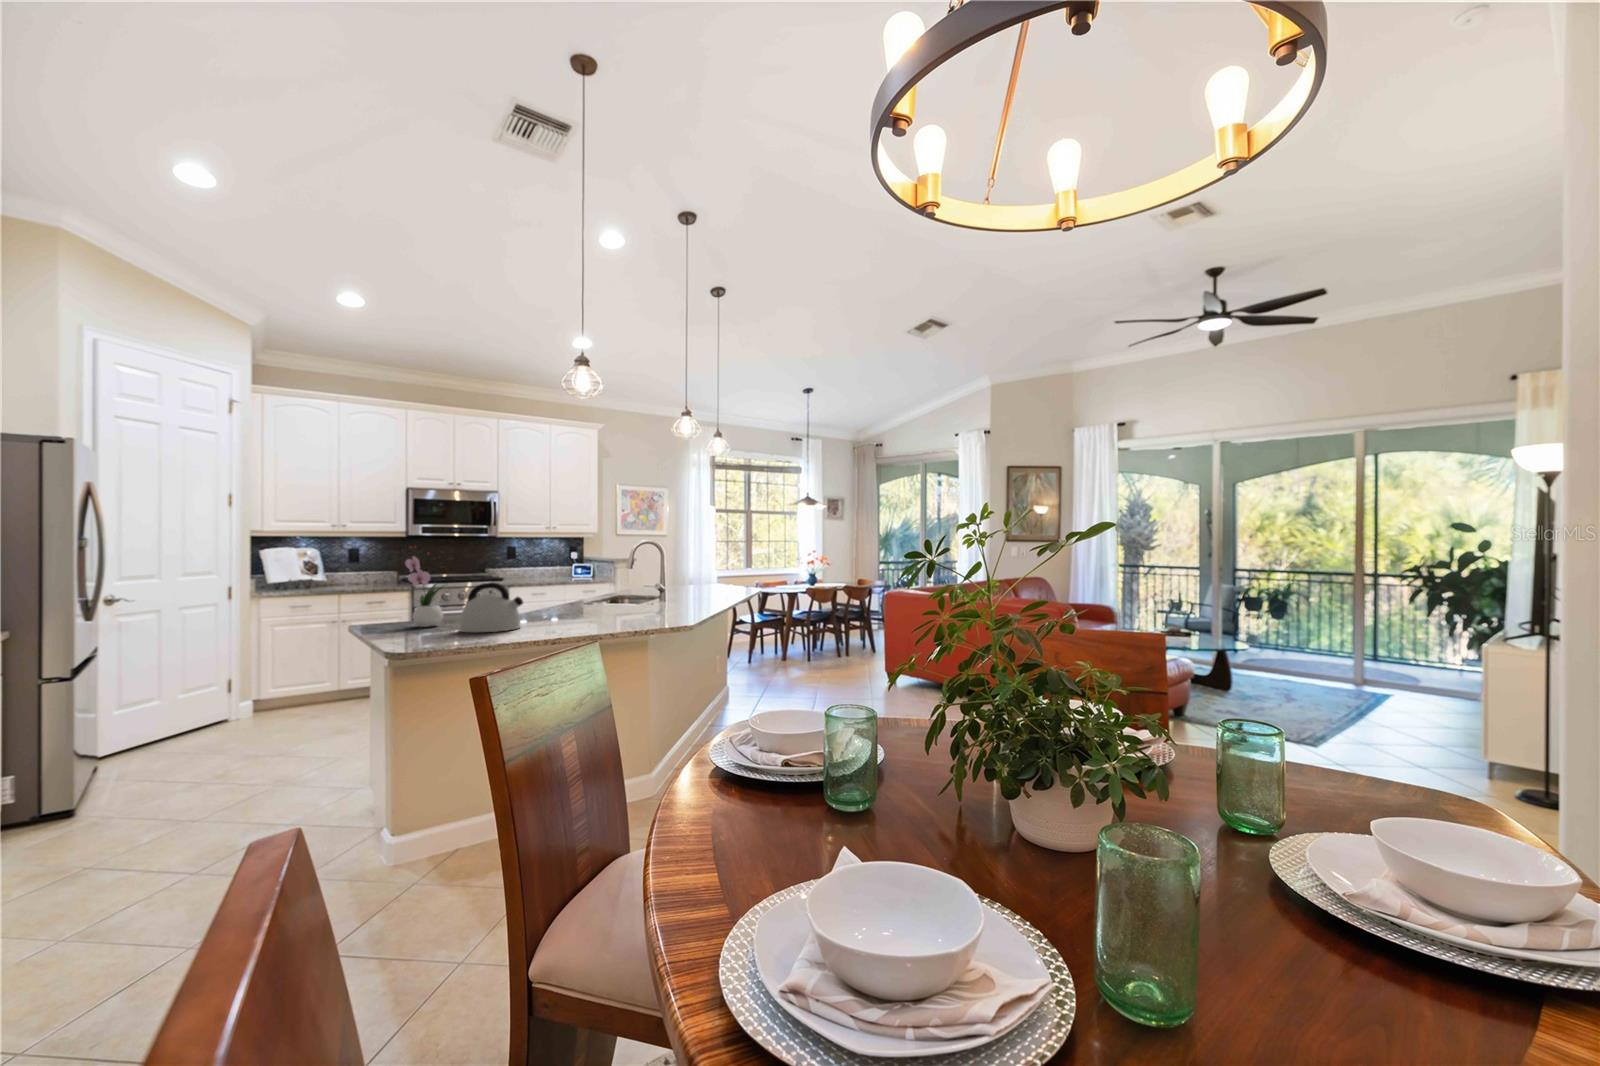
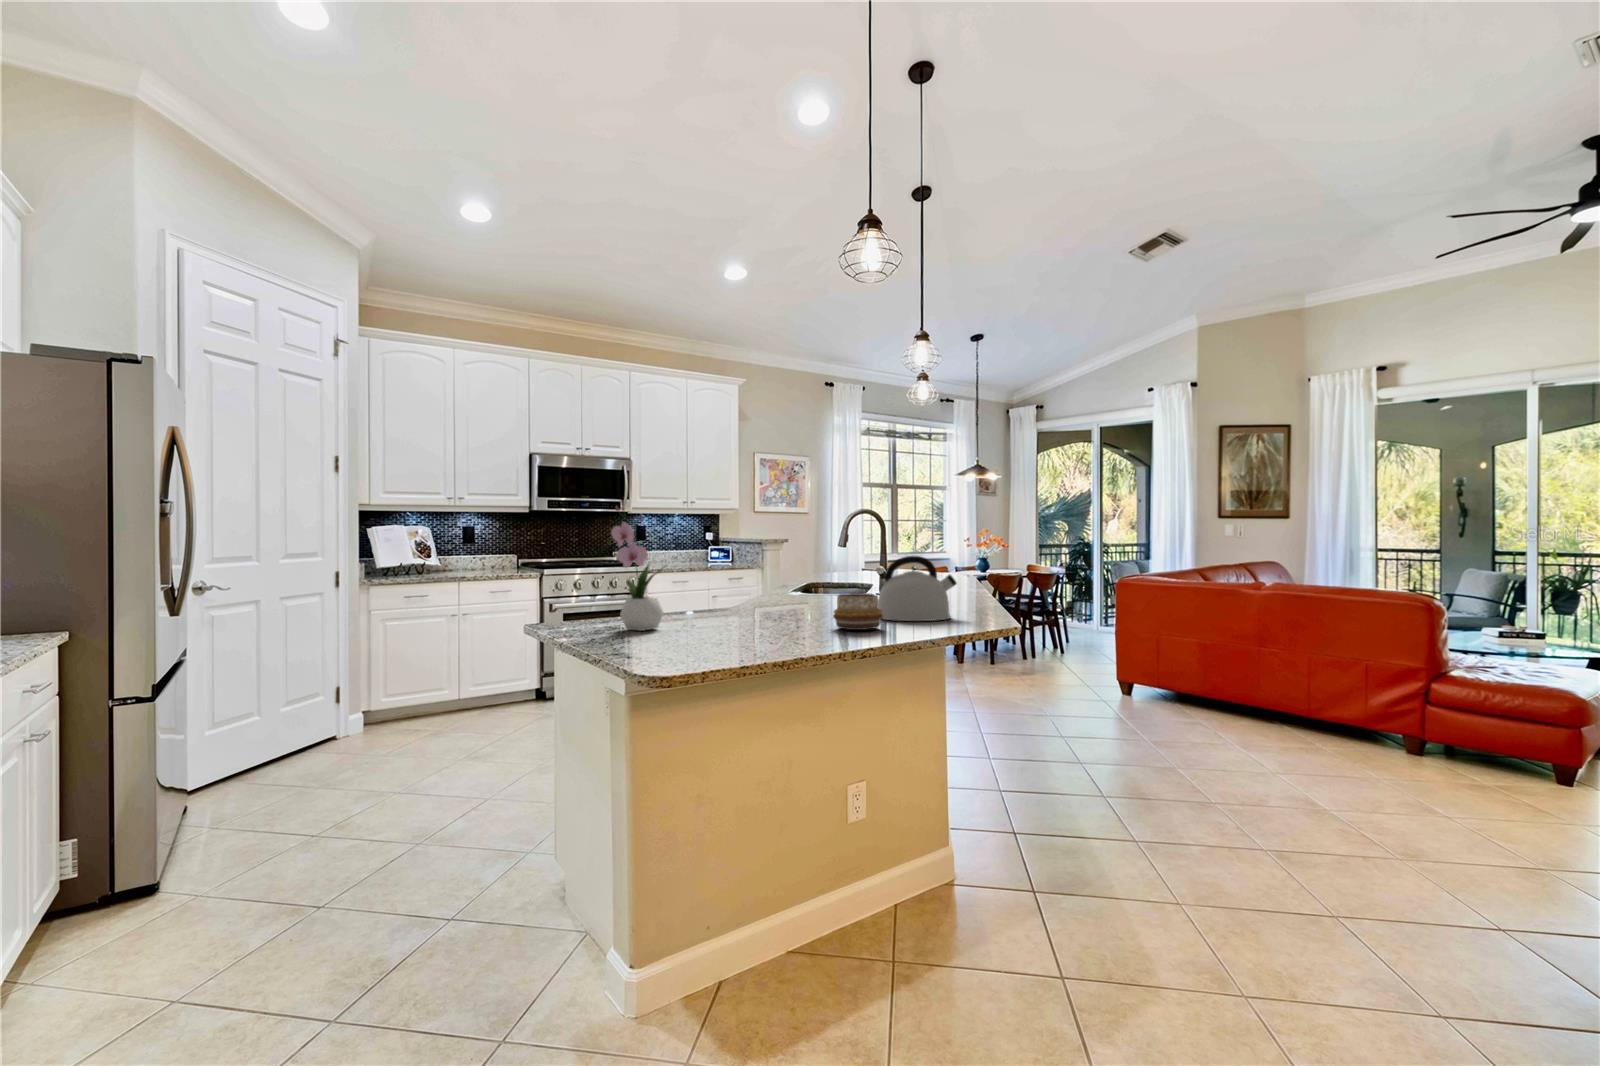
kettle: present [460,582,523,632] -> present [879,556,957,621]
decorative bowl: none [554,601,588,625] -> present [833,593,883,630]

